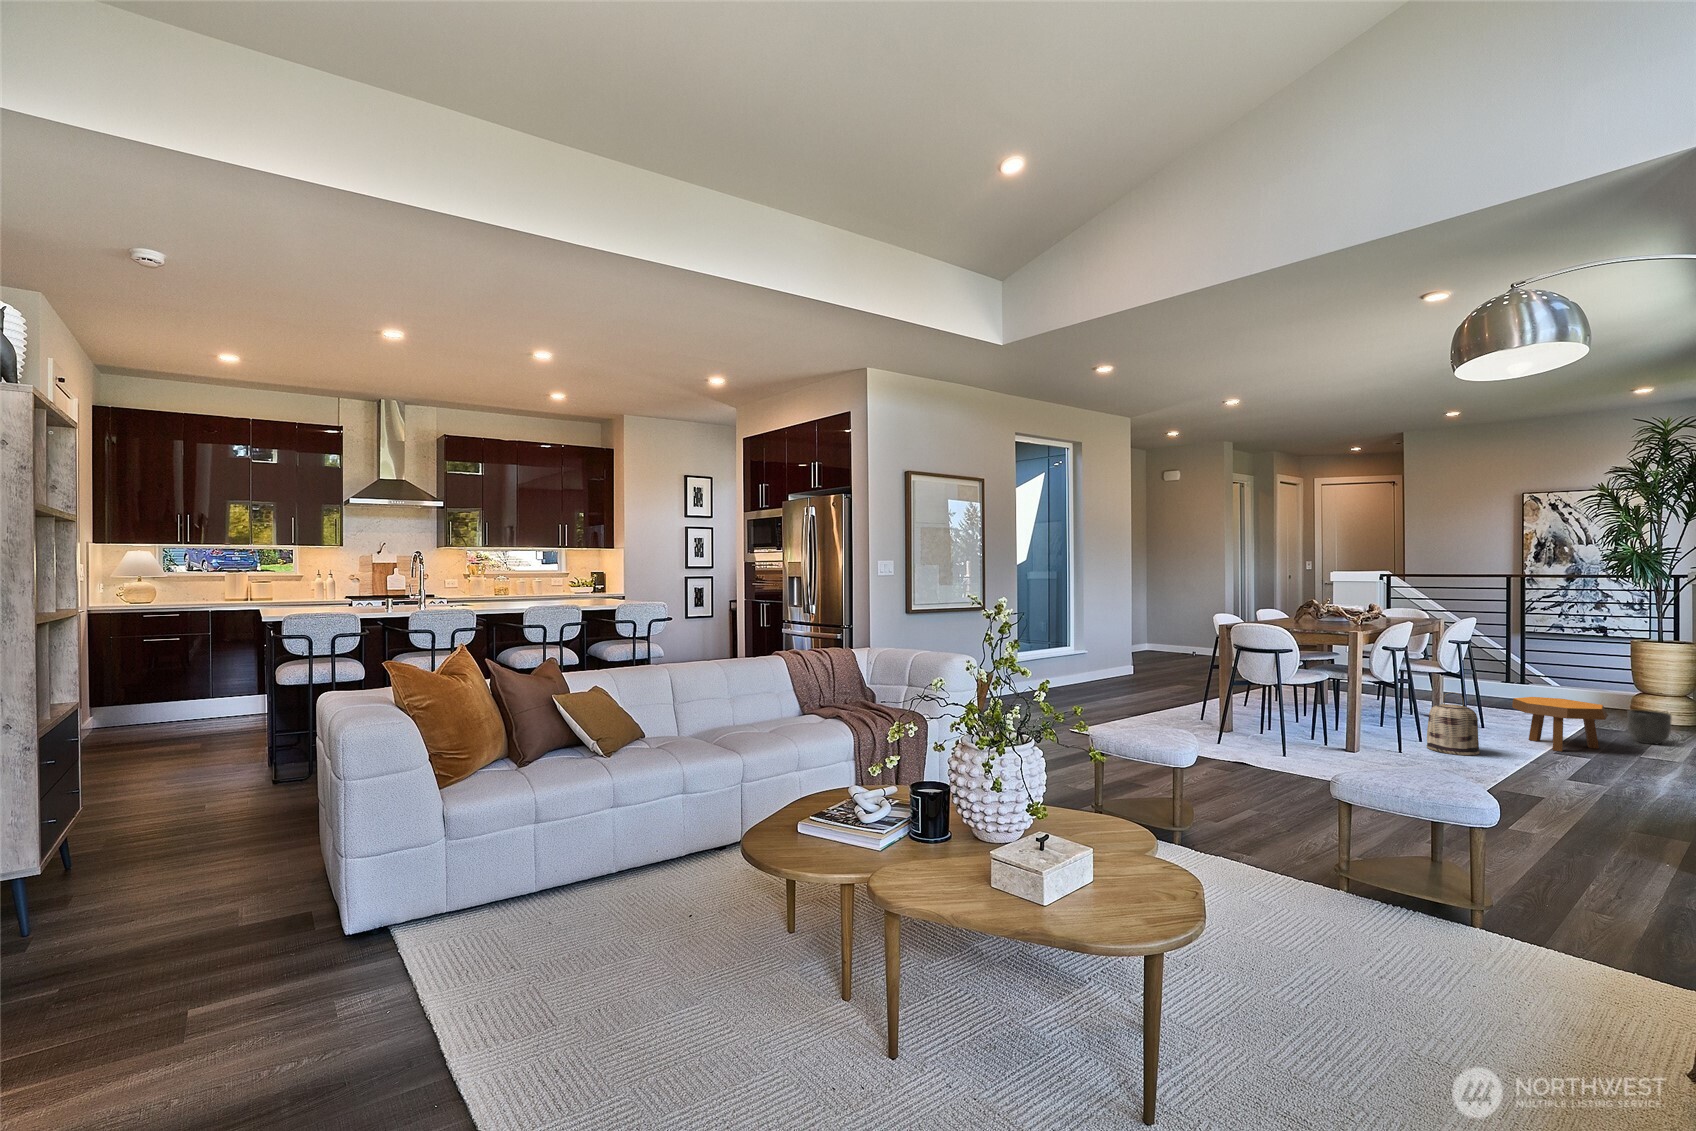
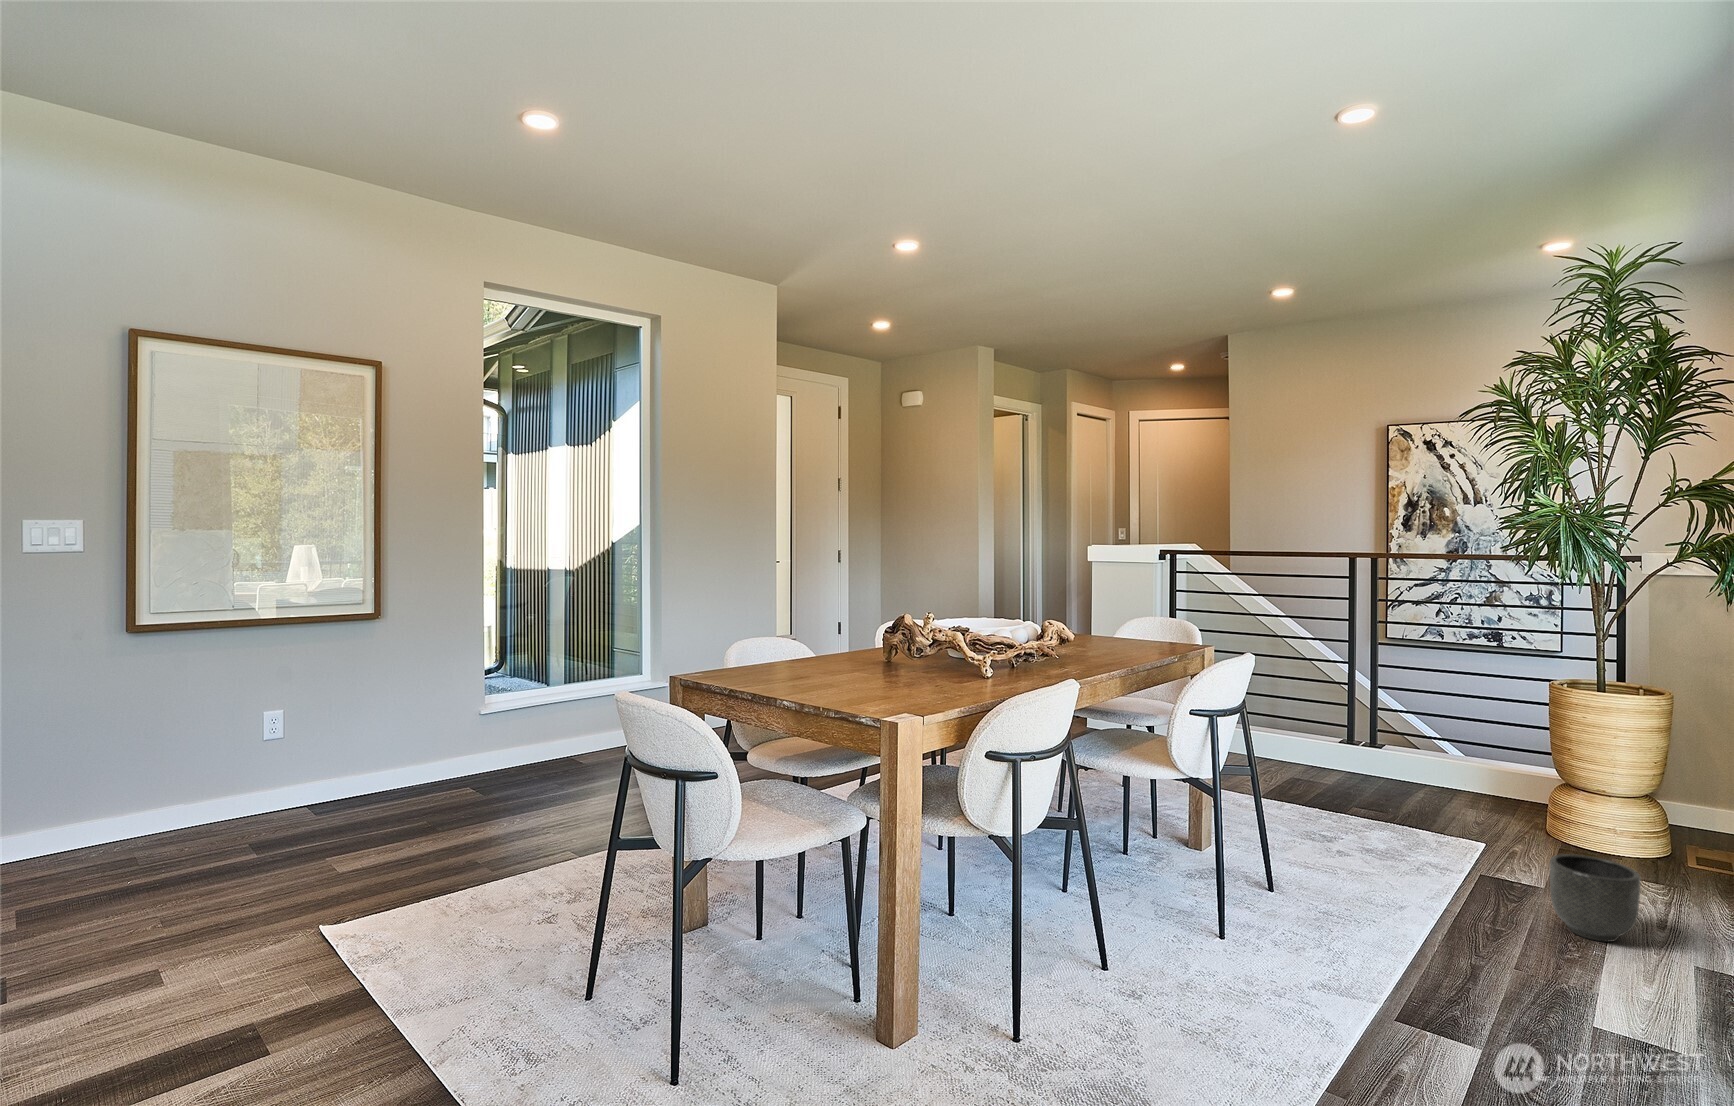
basket: present [1426,692,1480,755] -> none [1105,864,1220,1043]
footstool: present [1512,697,1608,751] -> none [1317,833,1514,998]

